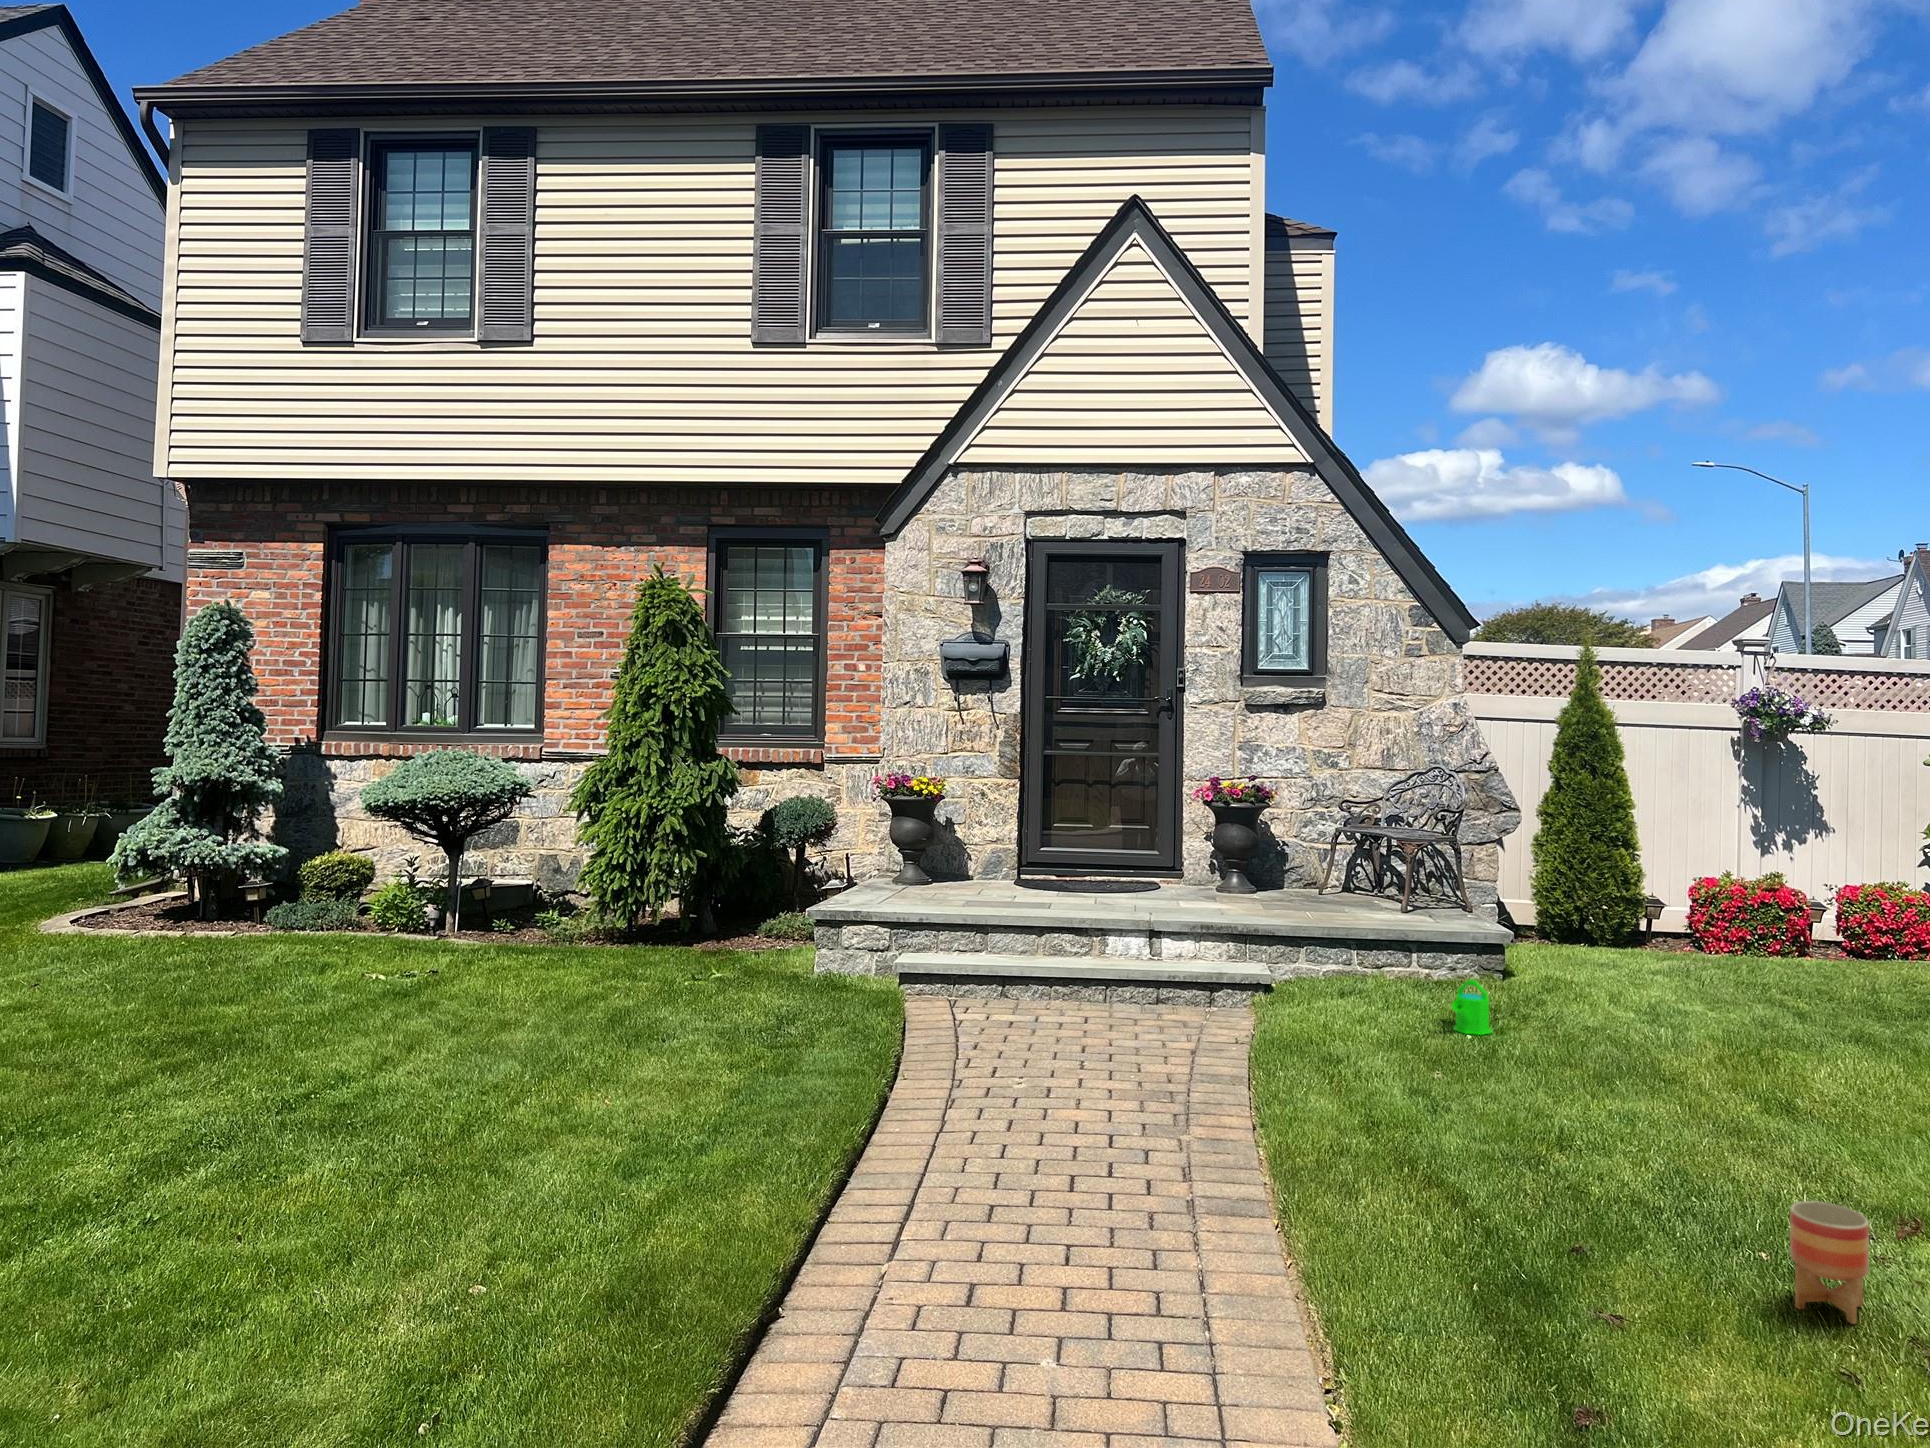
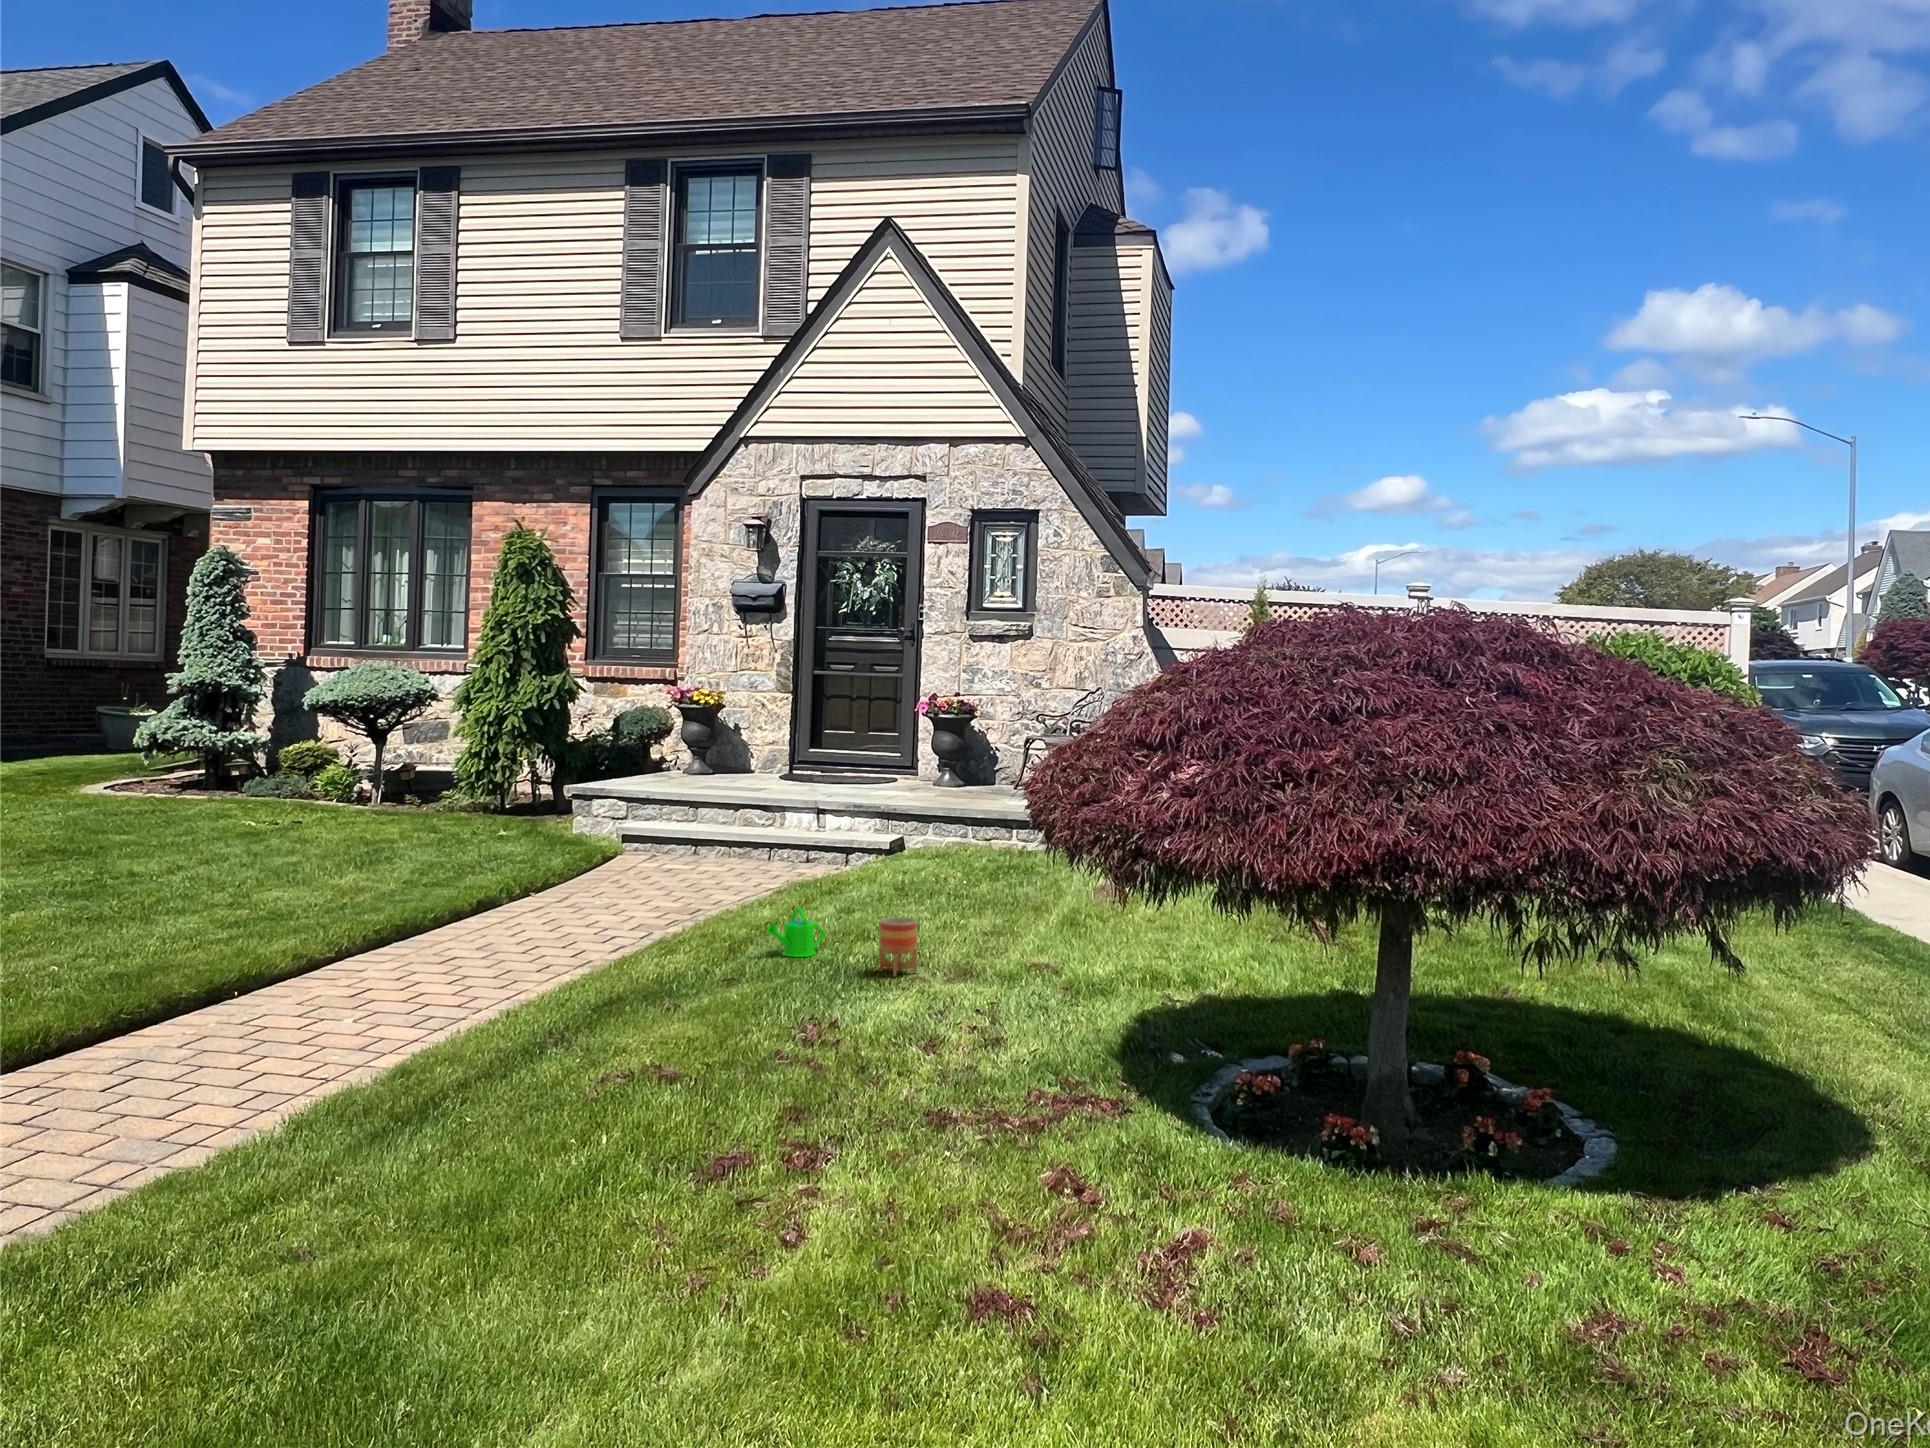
watering can: present [1452,979,1492,1035] -> present [767,907,825,957]

